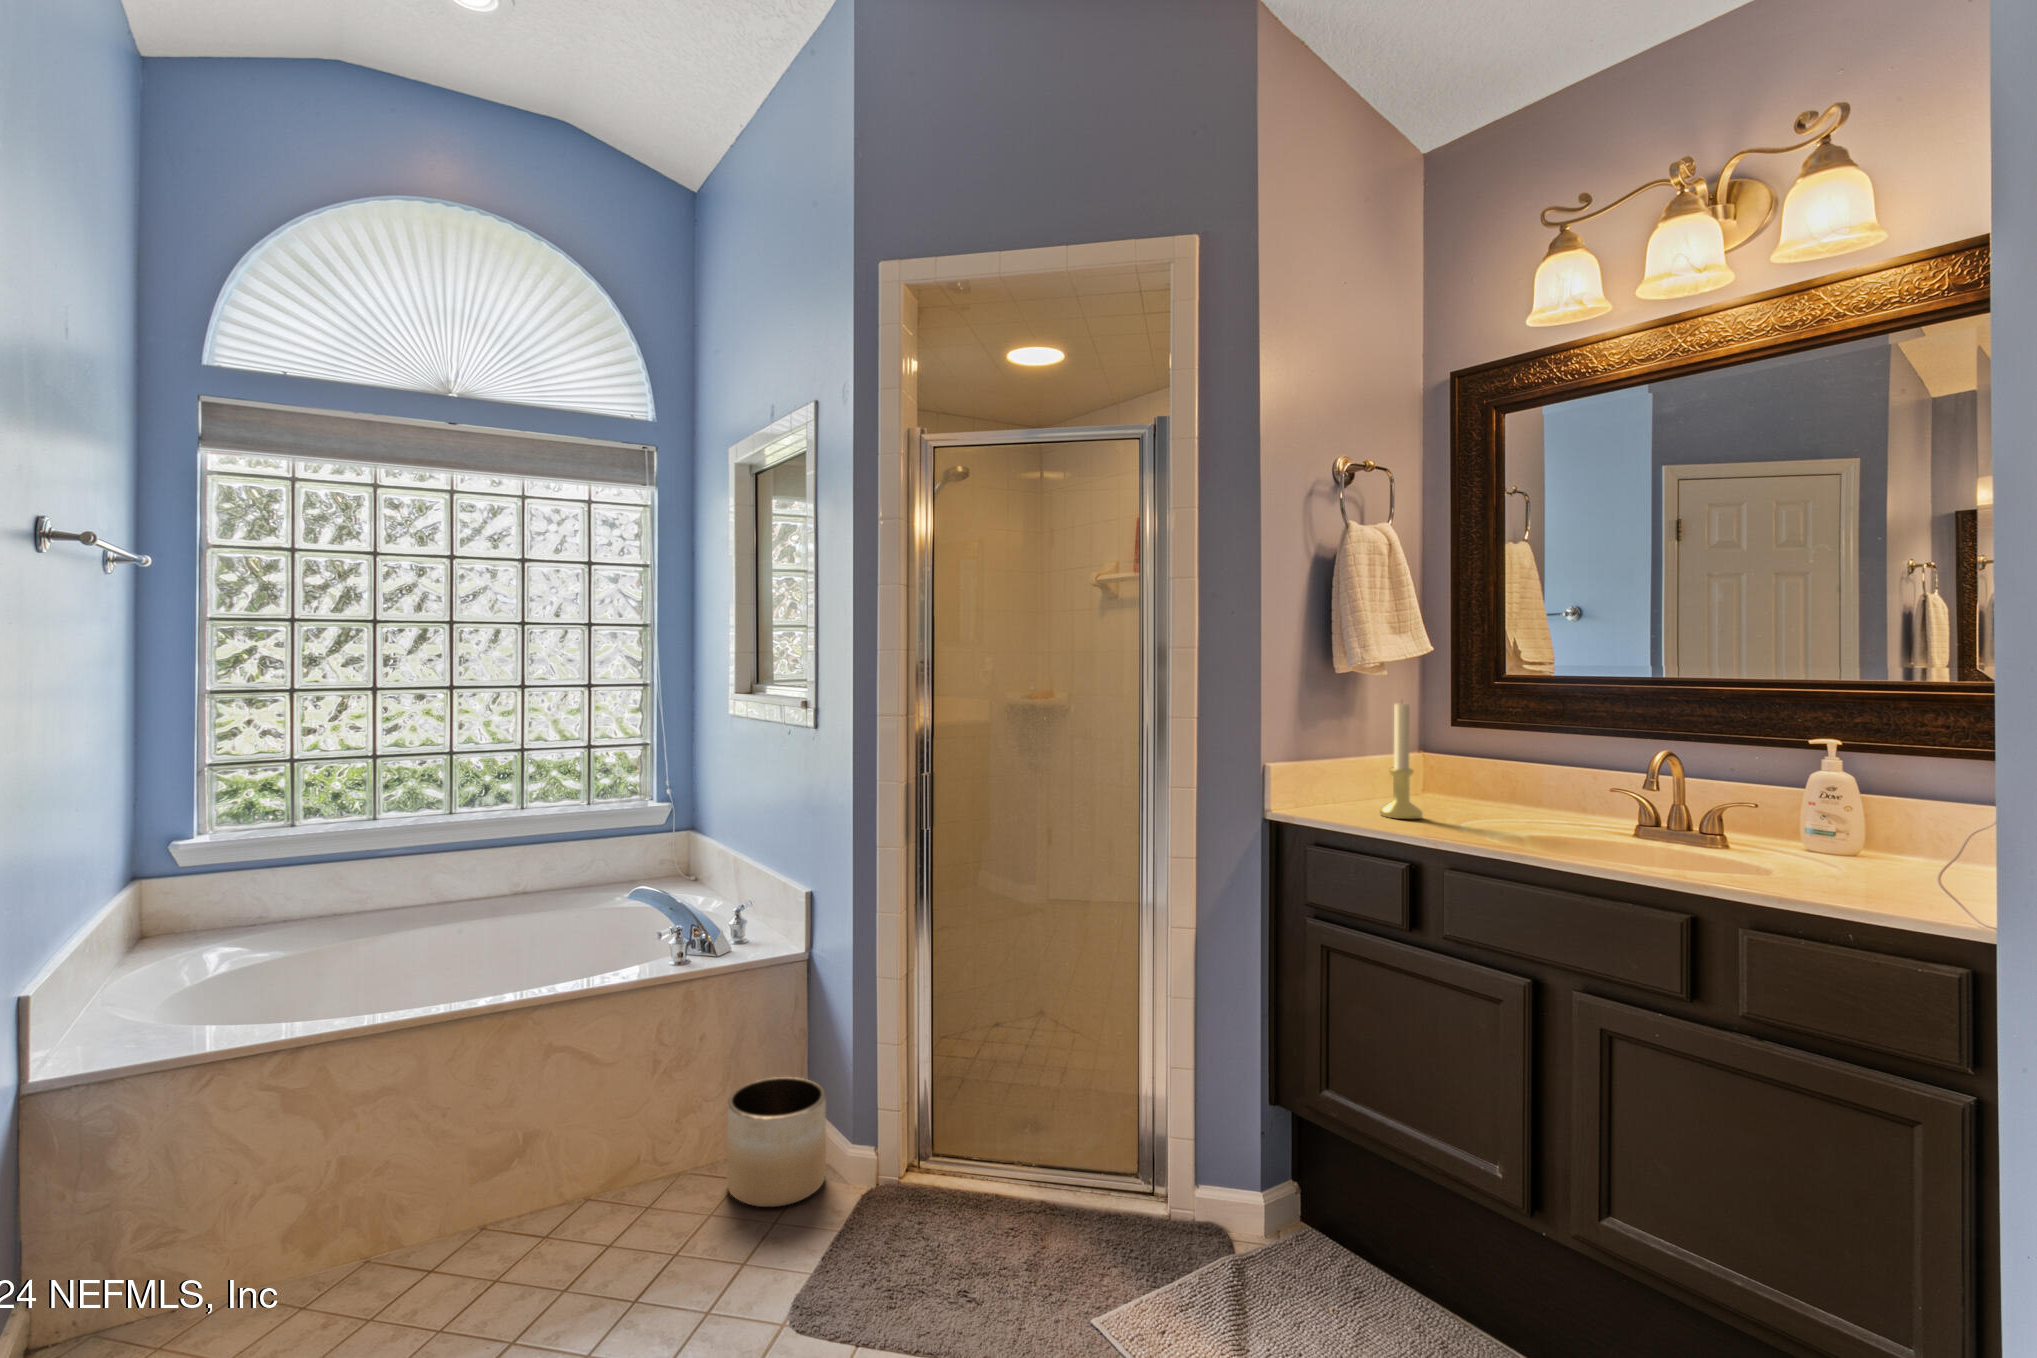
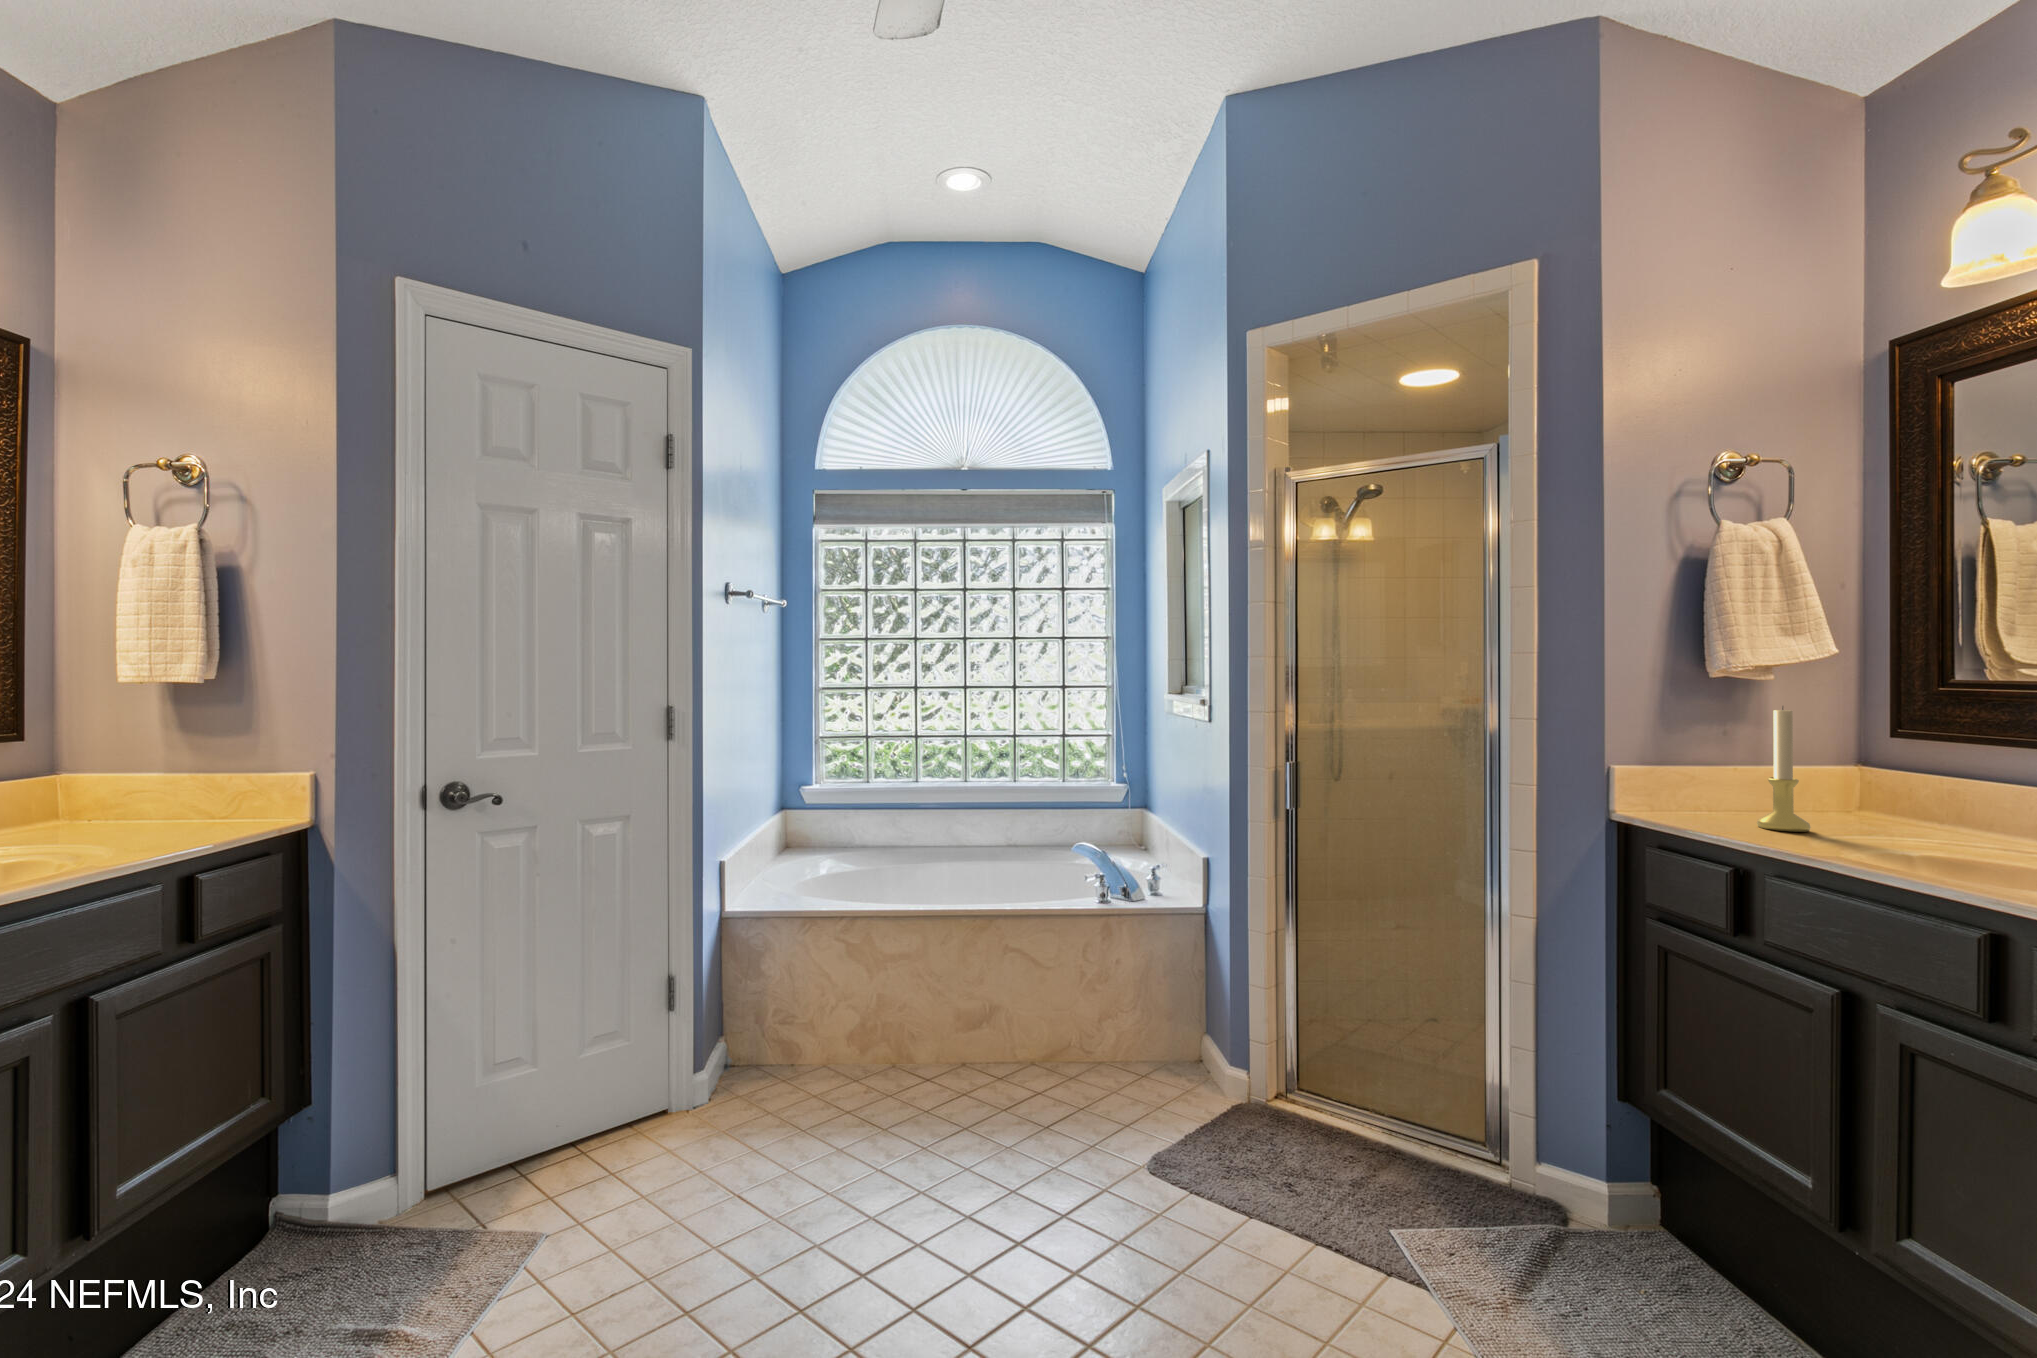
planter: present [726,1077,826,1207] -> none [1130,1002,1209,1100]

